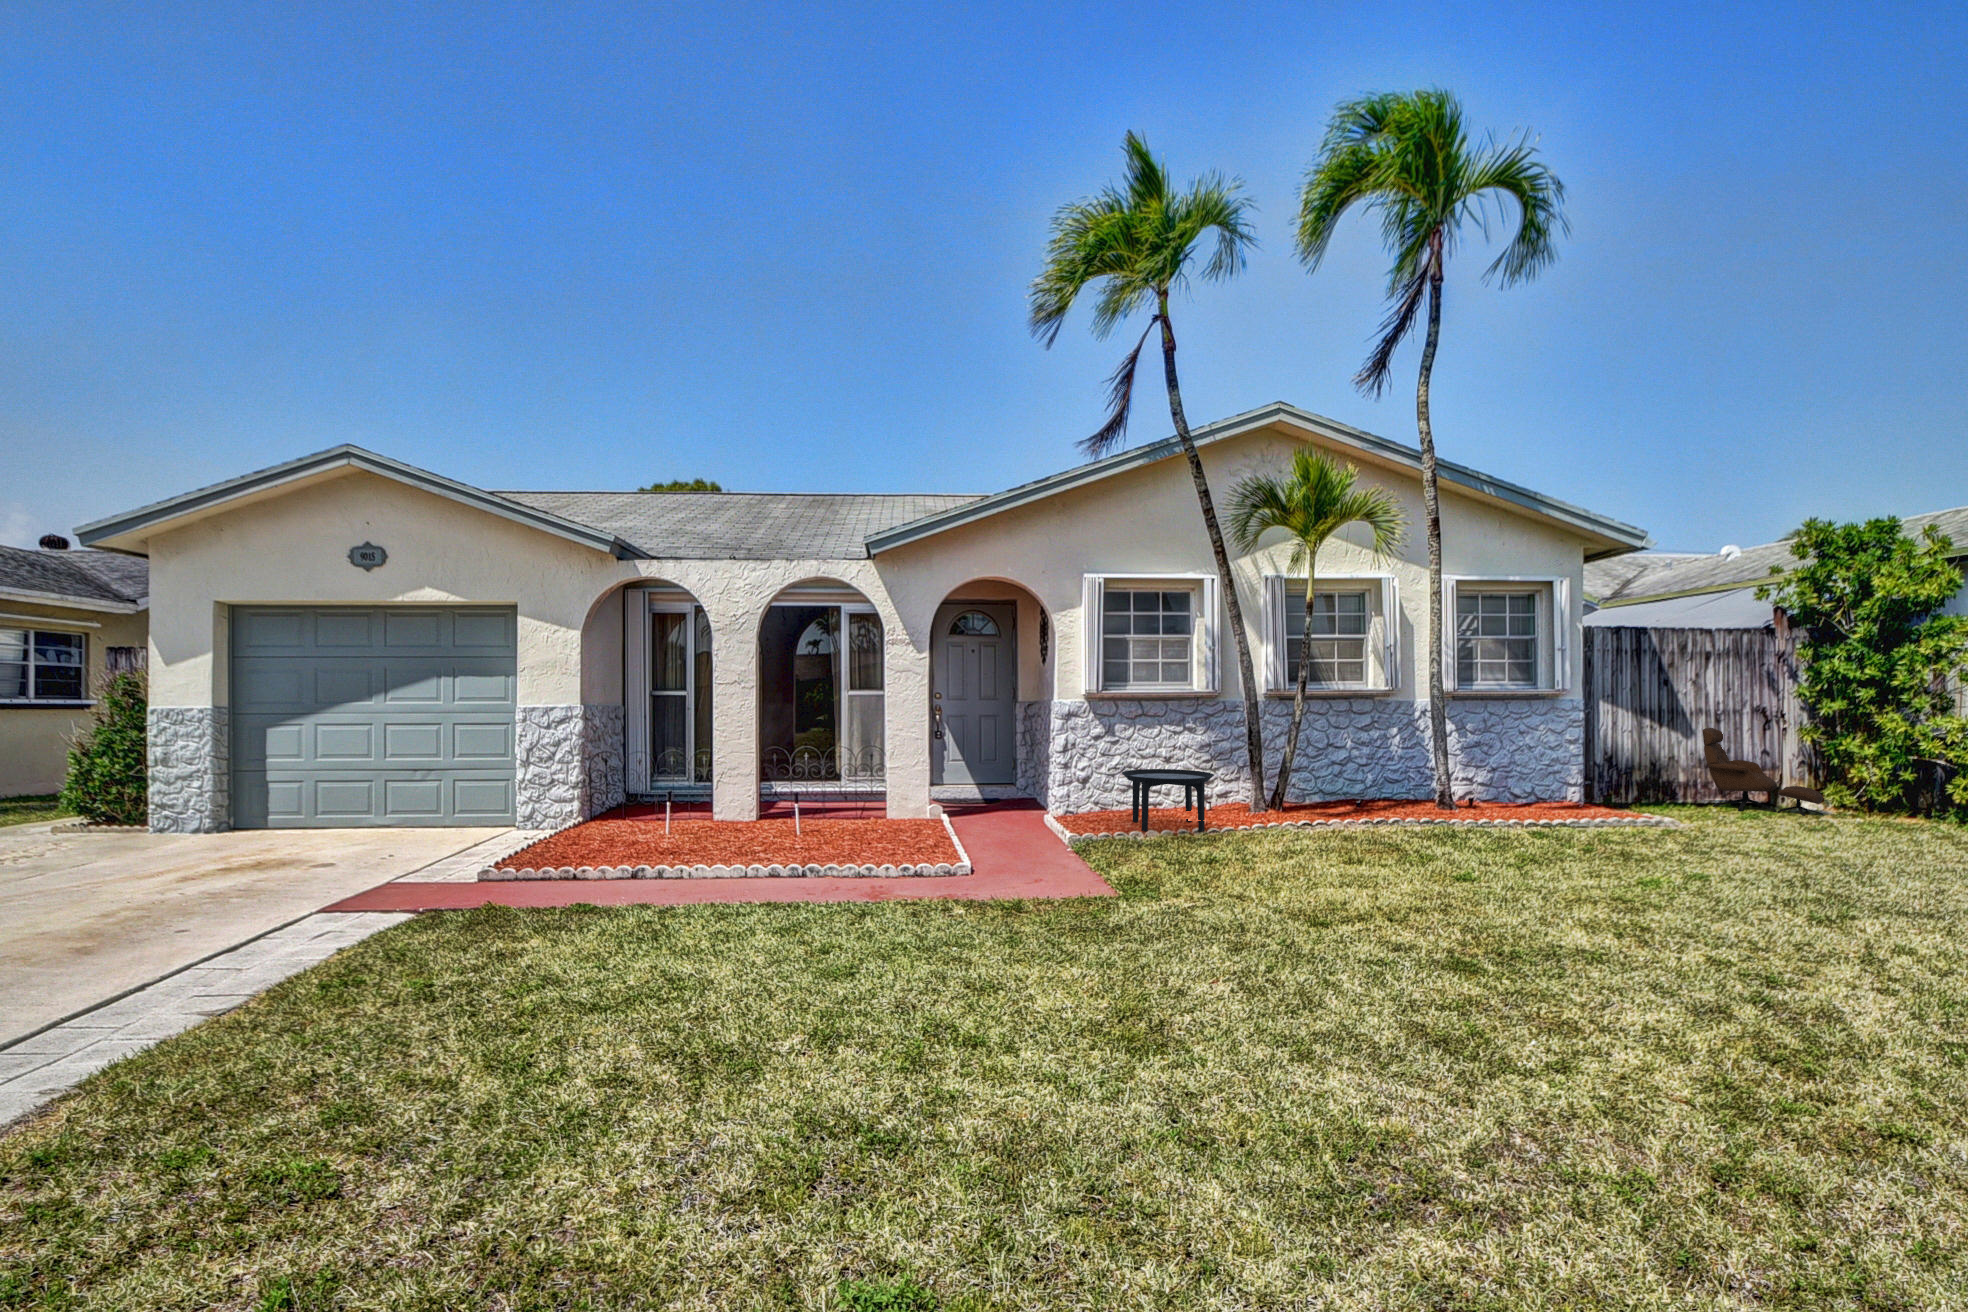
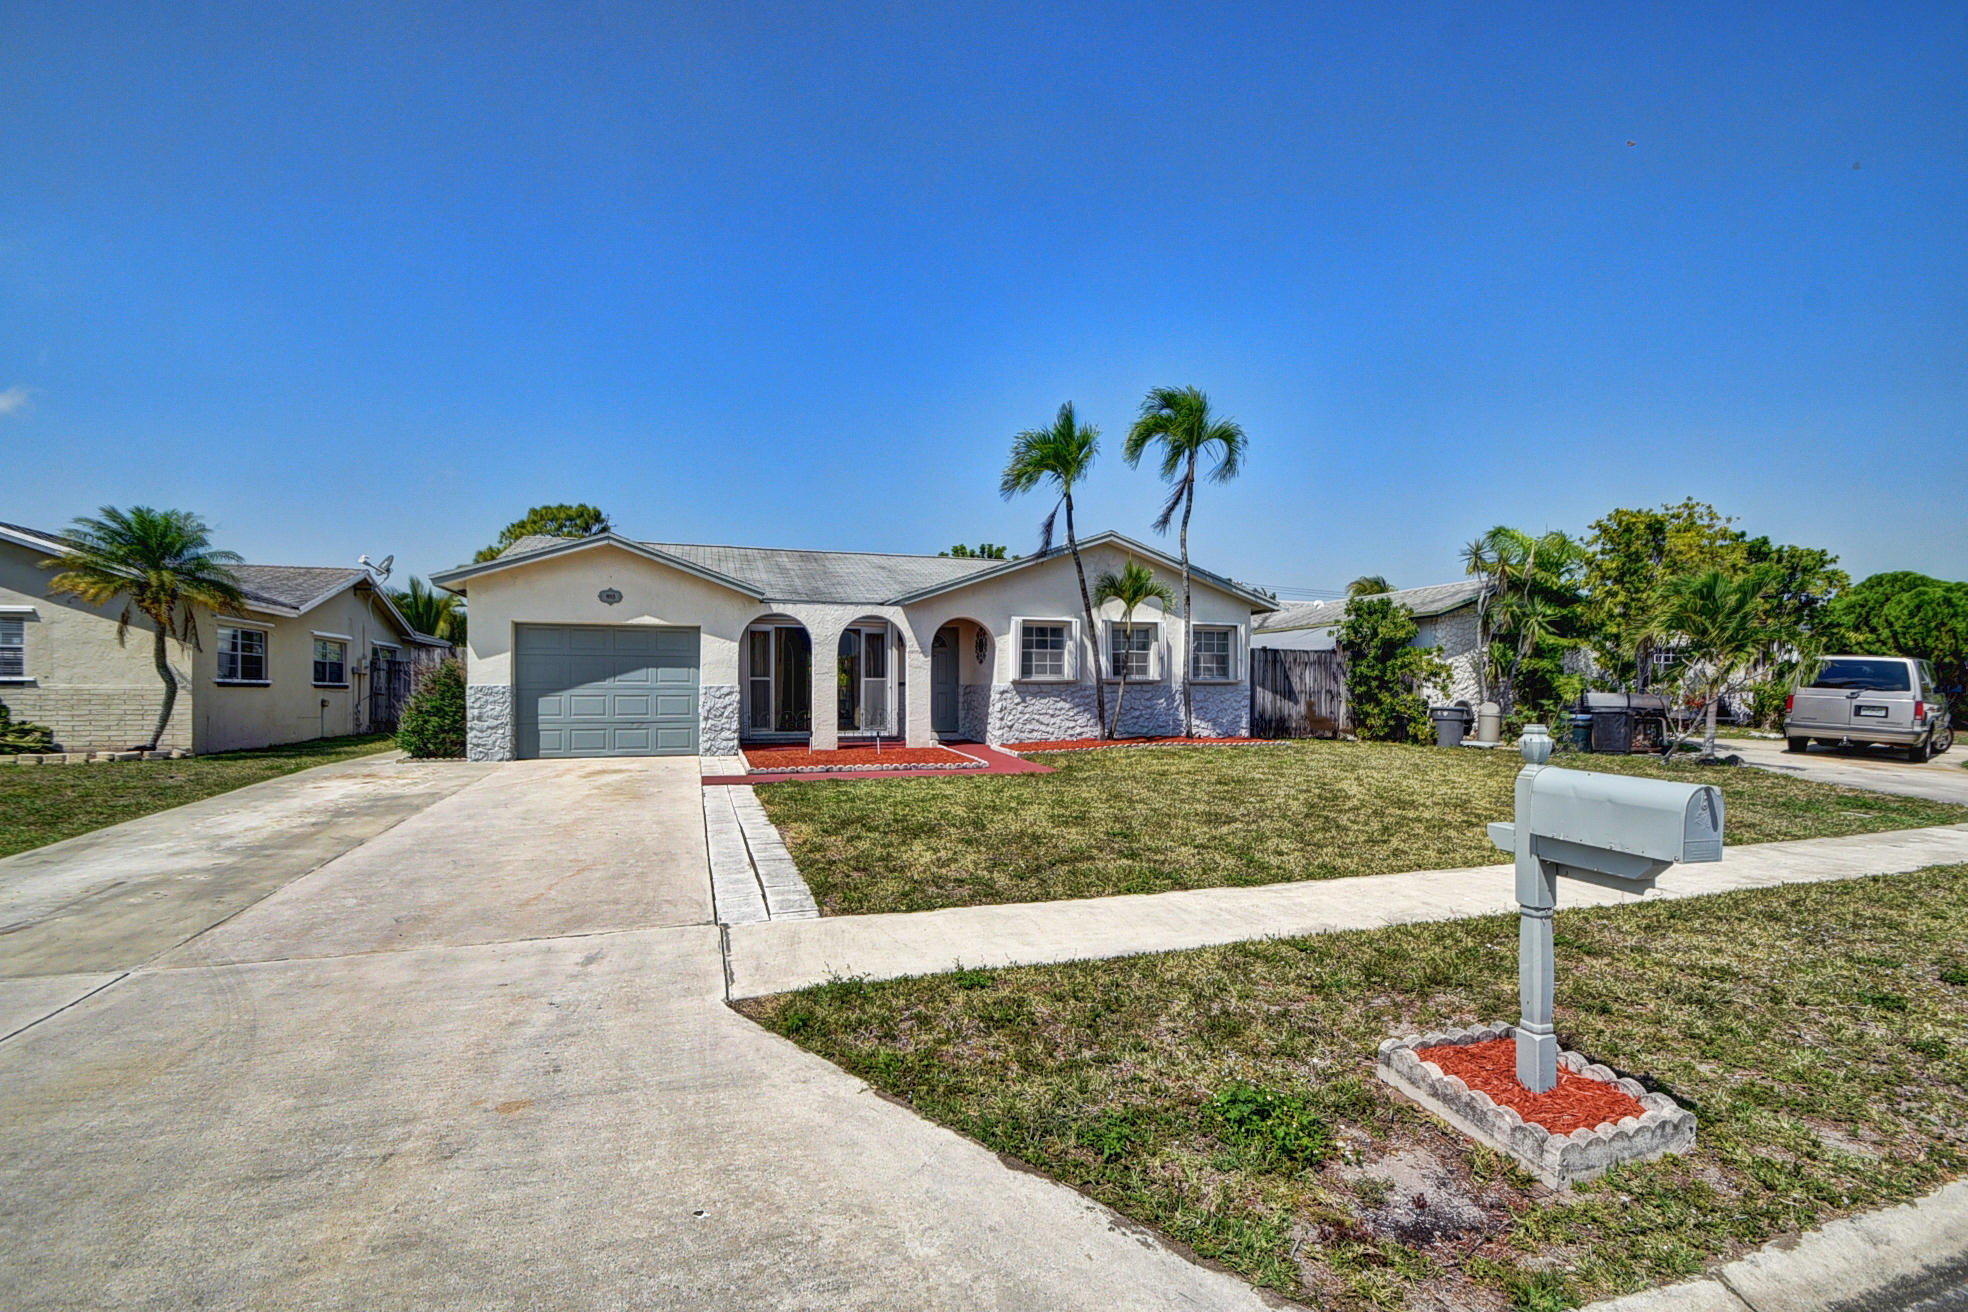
round table: present [1122,769,1214,831] -> none [1033,721,1080,751]

